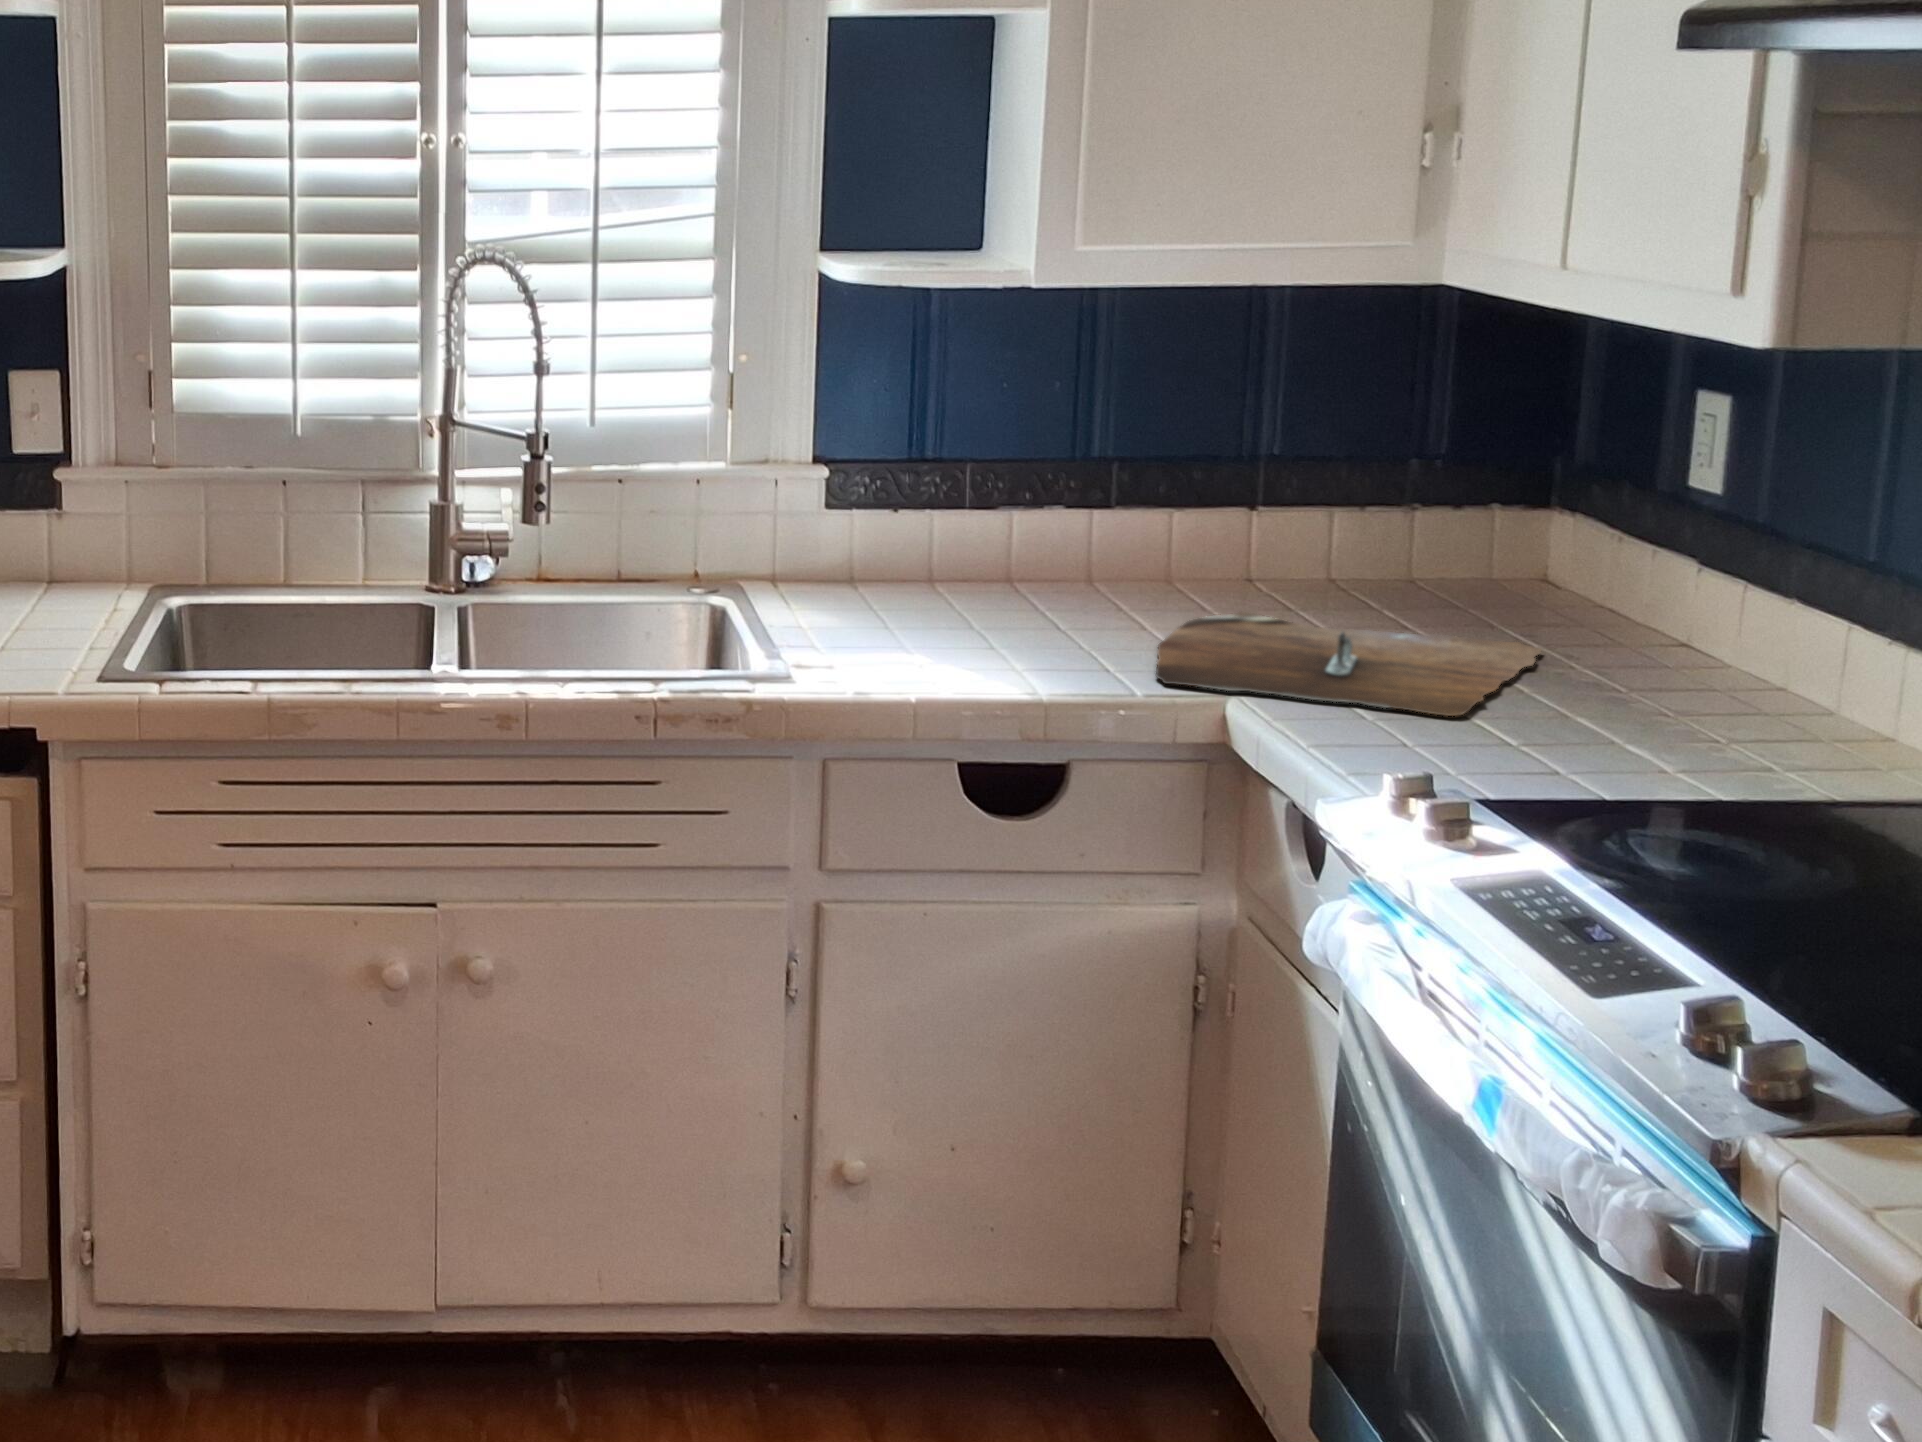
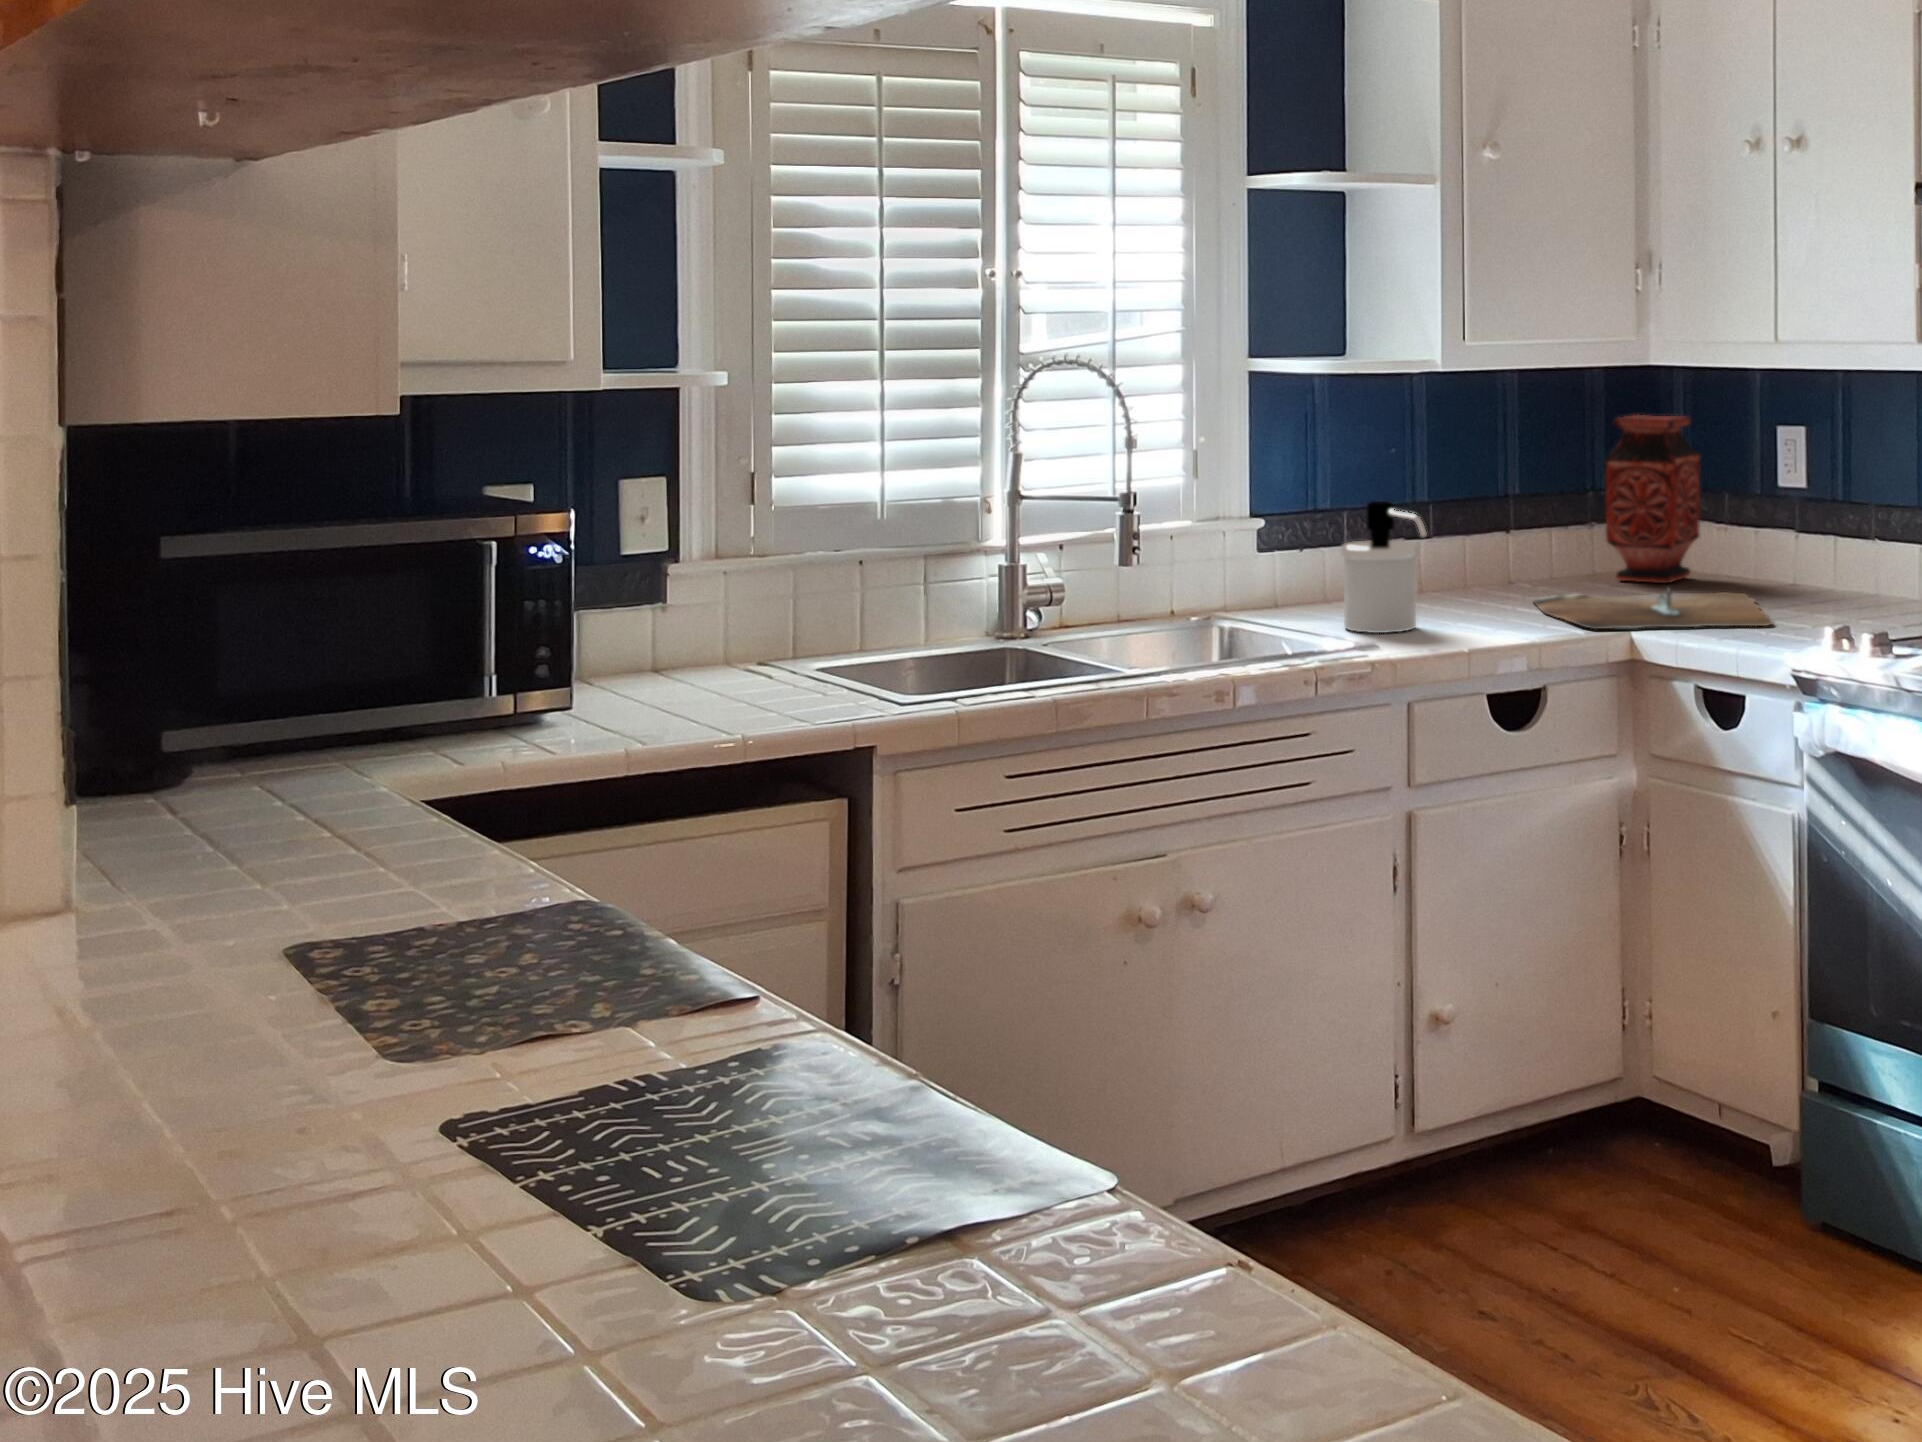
vase: none [1383,353,1561,614] -> present [1605,415,1700,583]
soap dispenser: none [835,464,945,648] -> present [1341,501,1427,633]

